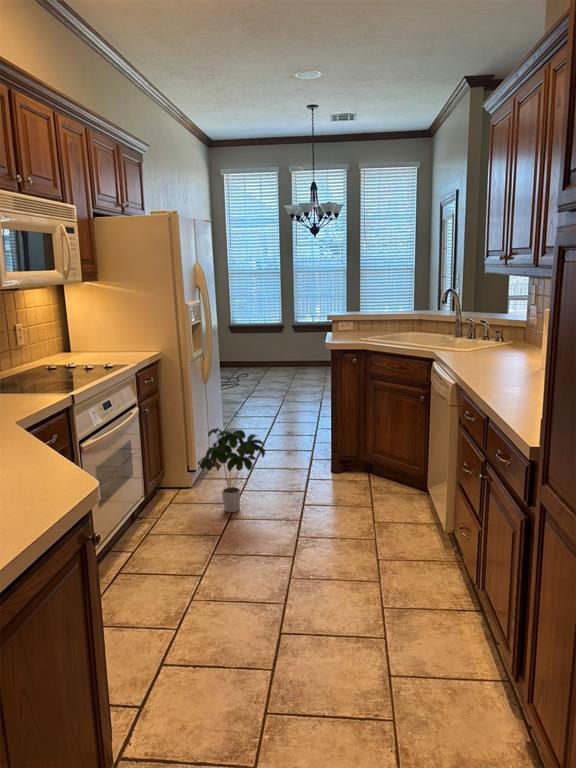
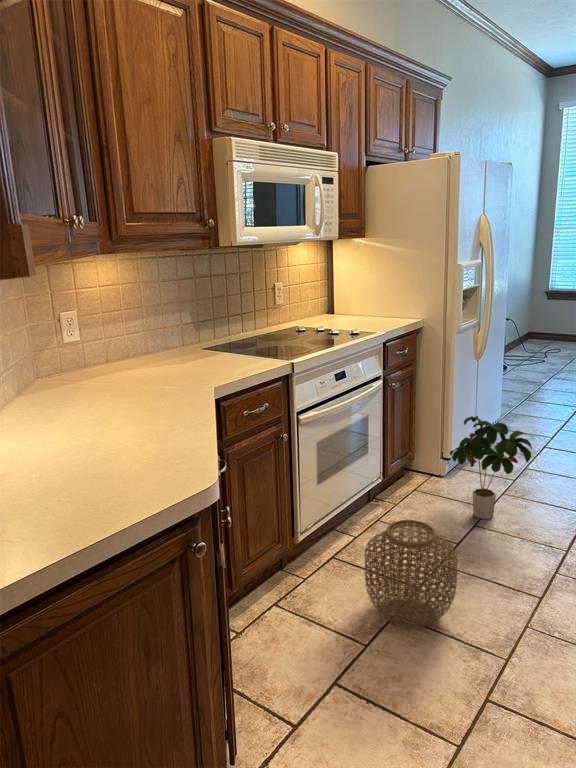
woven basket: none [161,515,238,607] -> present [365,520,457,629]

